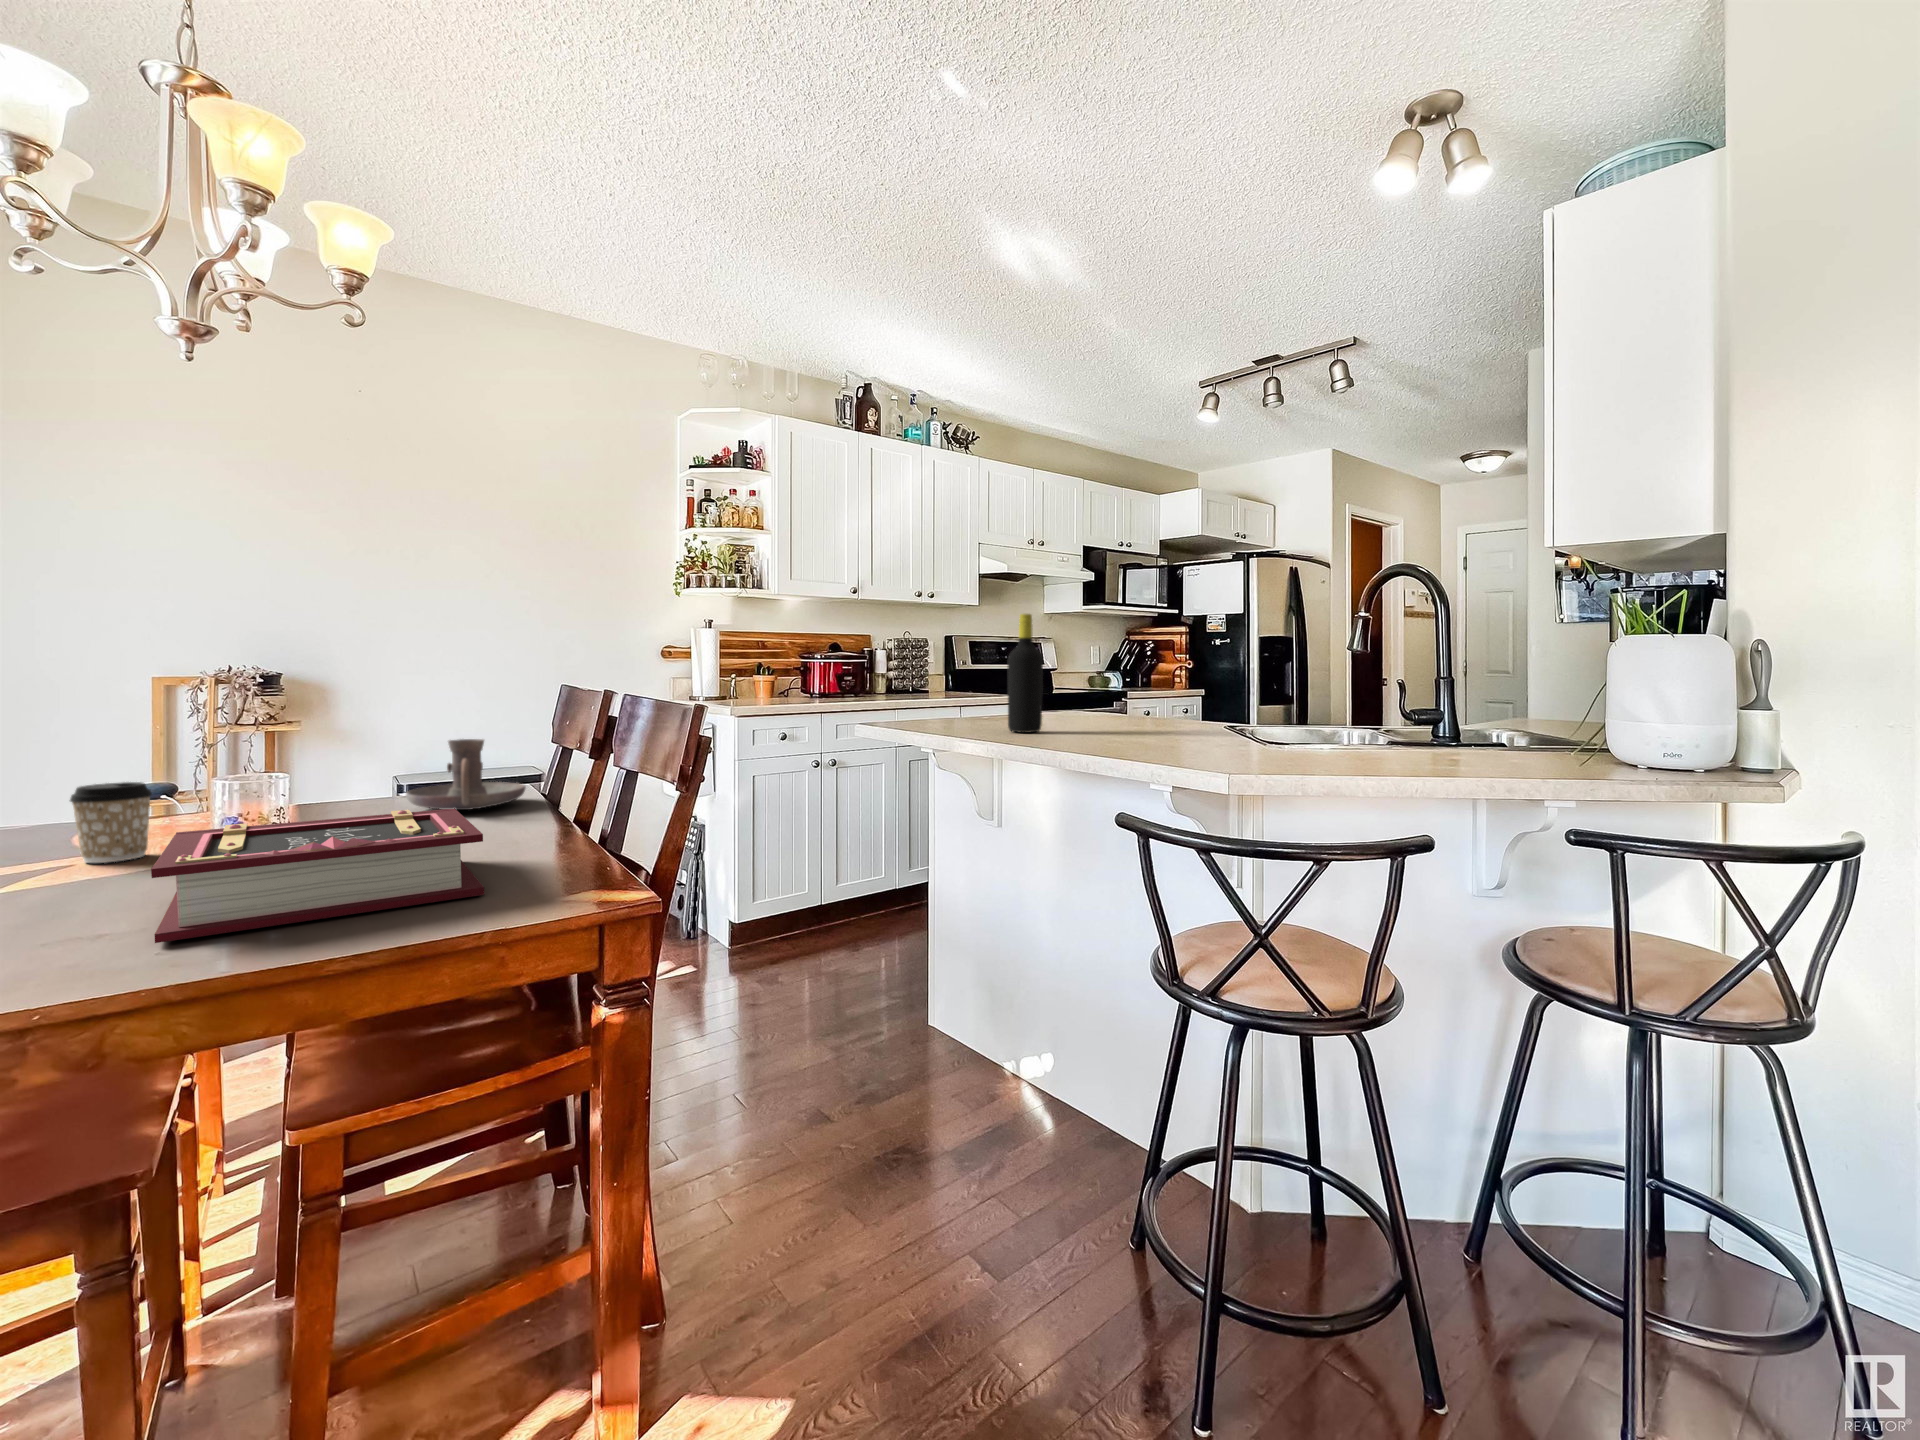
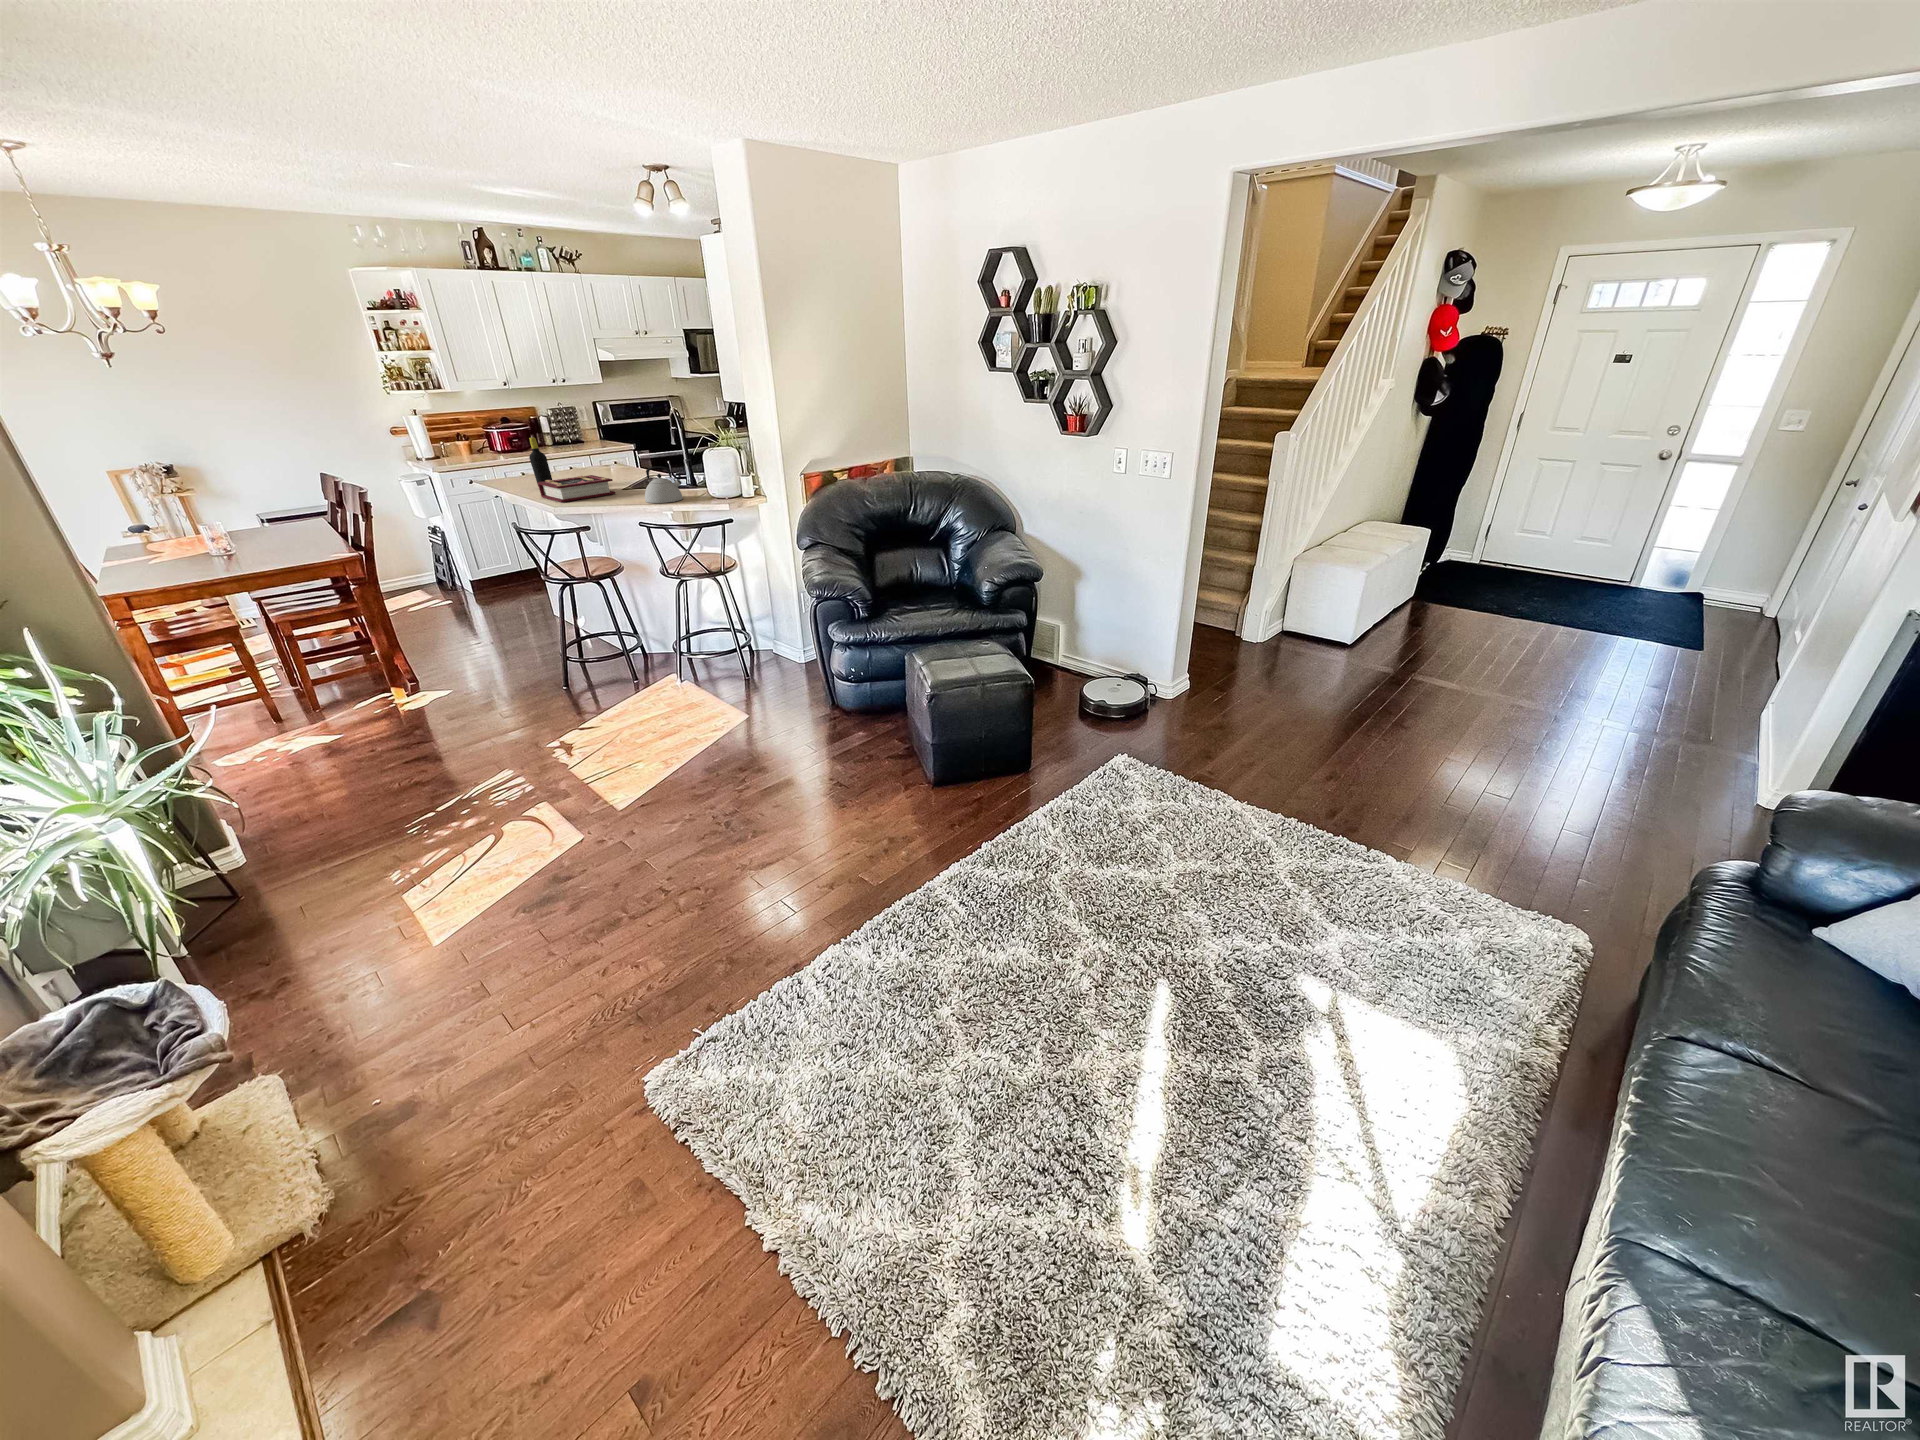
kettle: none [1421,661,1558,769] -> present [645,466,683,503]
candle holder: present [406,739,526,810] -> none [277,507,329,535]
coffee cup: present [70,782,152,863] -> none [164,534,197,561]
book: present [151,808,484,943] -> present [538,475,615,502]

